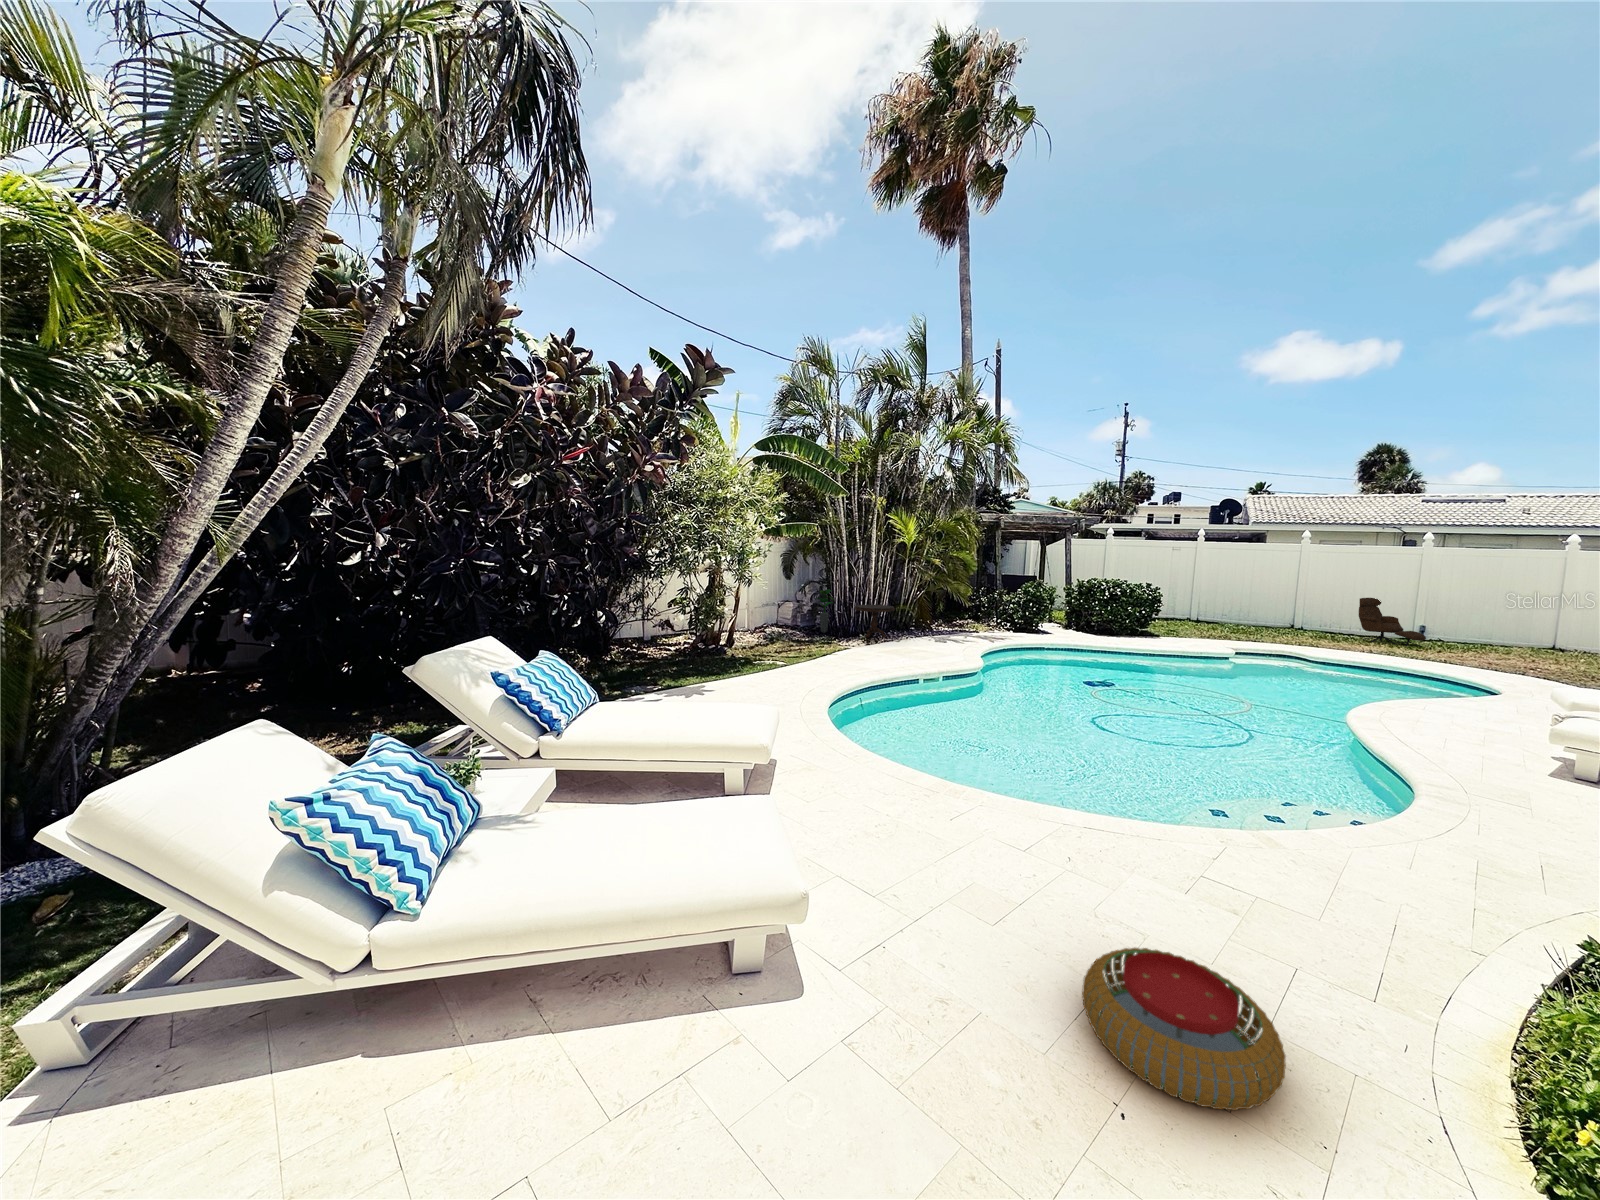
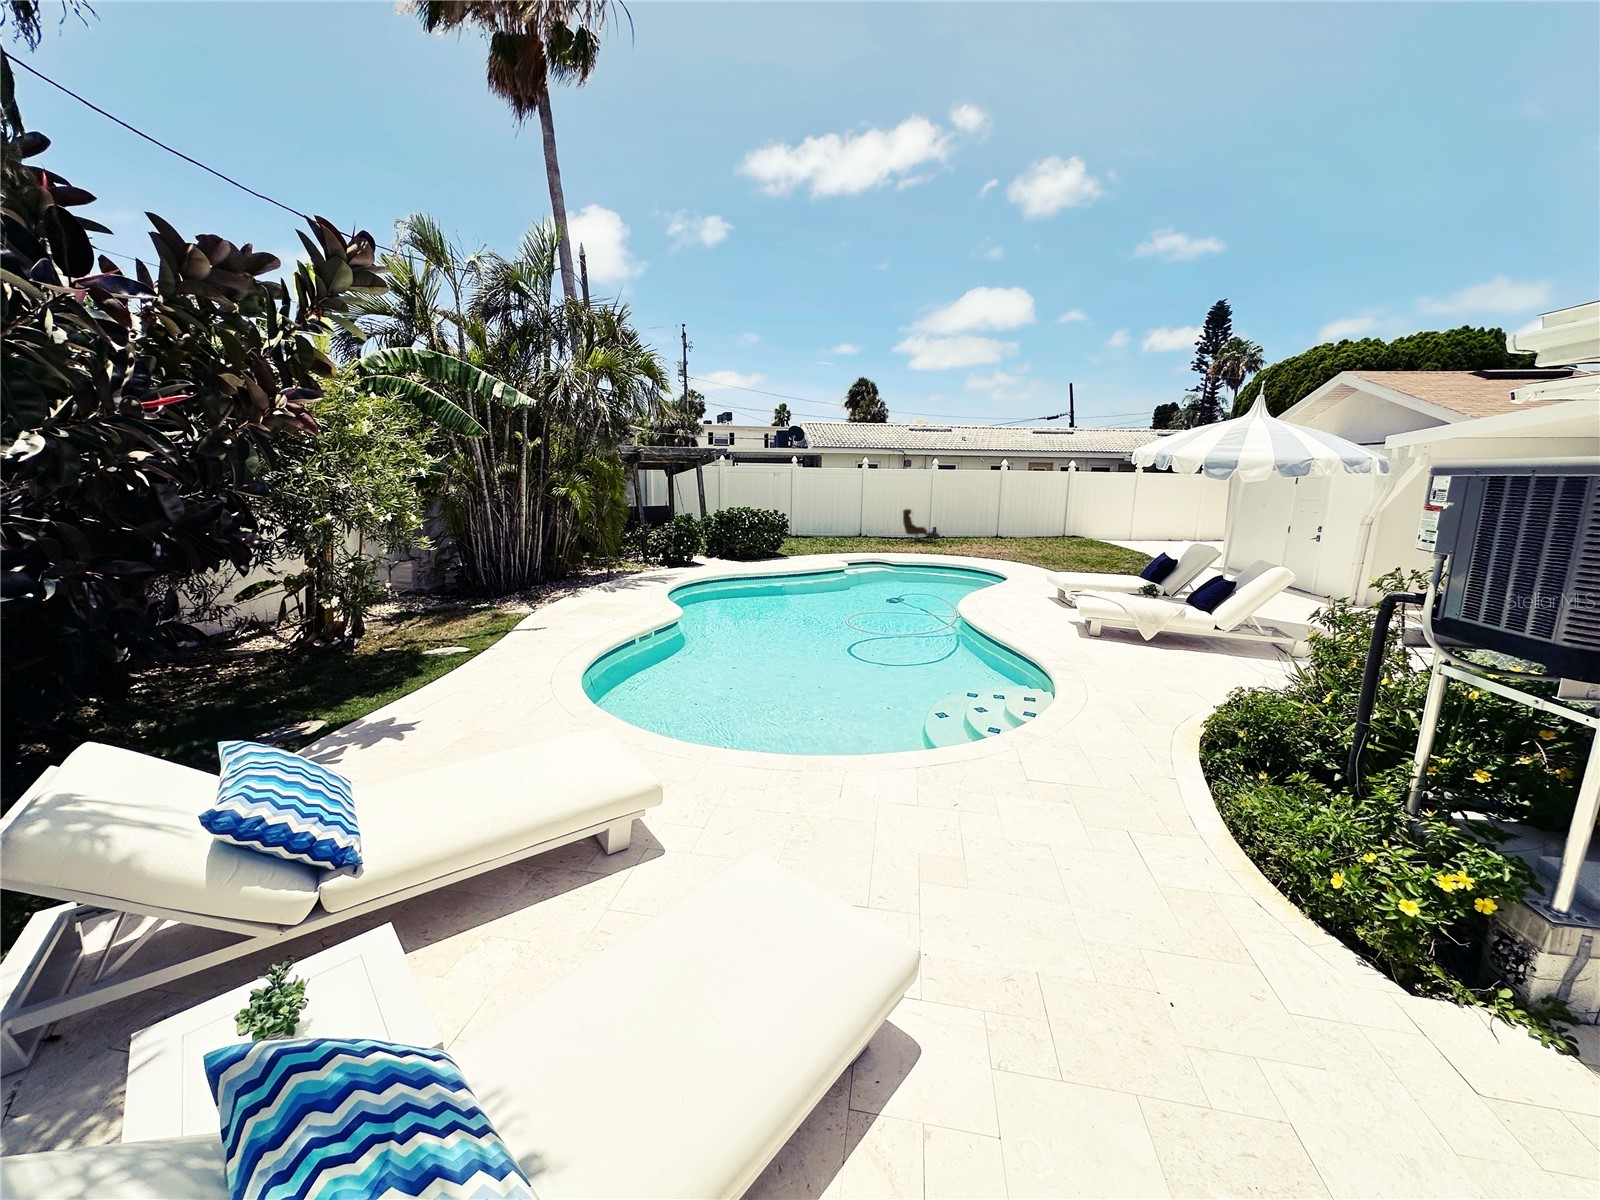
potted plant: present [820,589,834,633] -> none [443,552,471,608]
side table: present [855,605,895,638] -> none [502,564,554,605]
pouf: present [1082,948,1286,1110] -> none [1043,820,1170,908]

